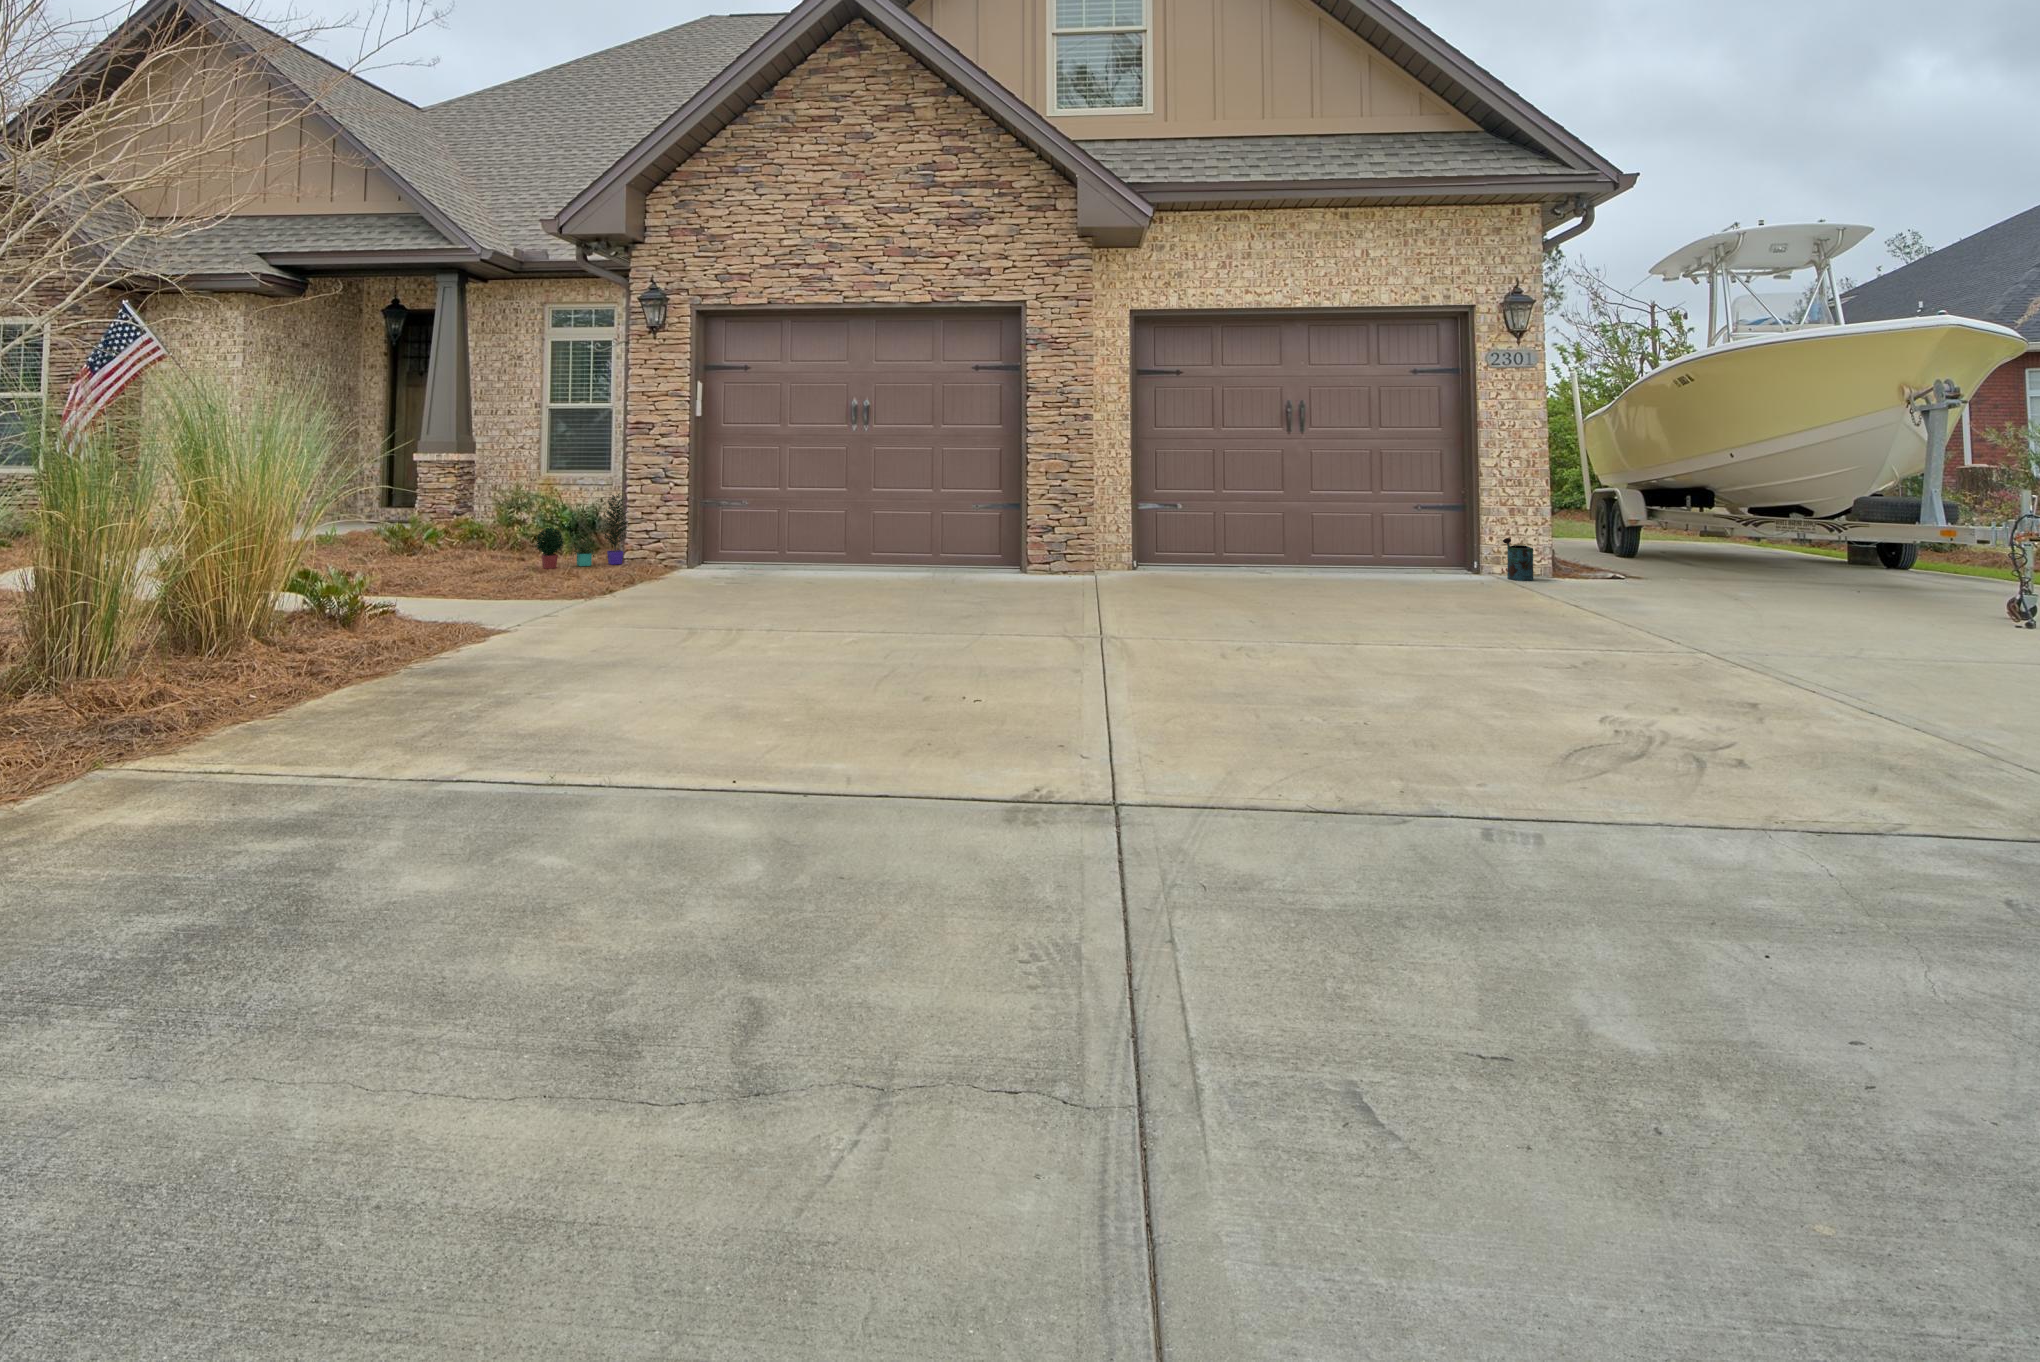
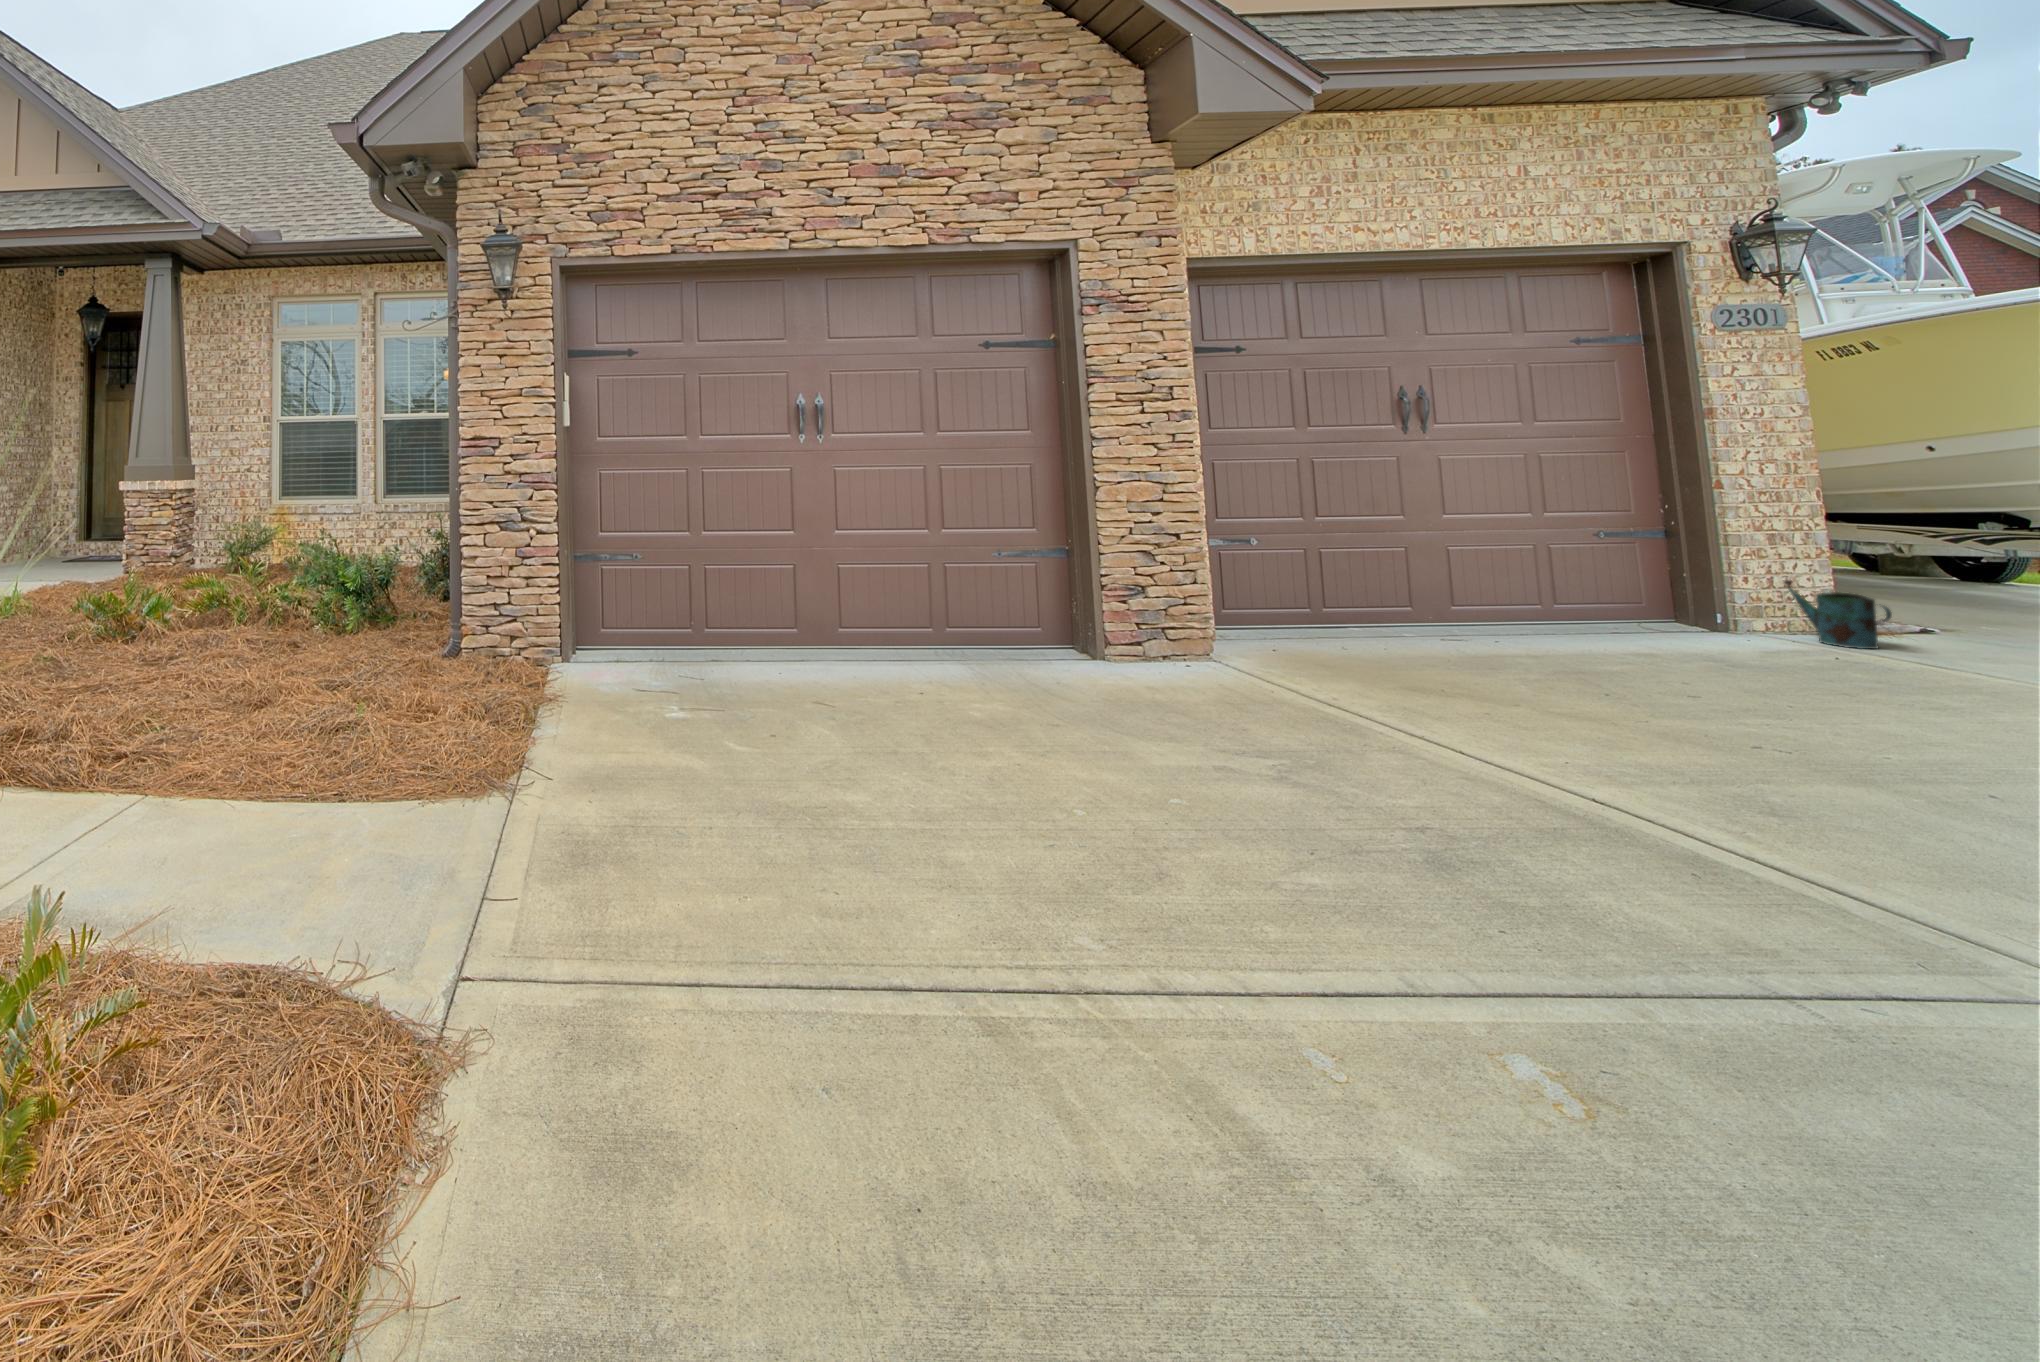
potted plant: present [535,493,628,569] -> none [333,547,471,677]

